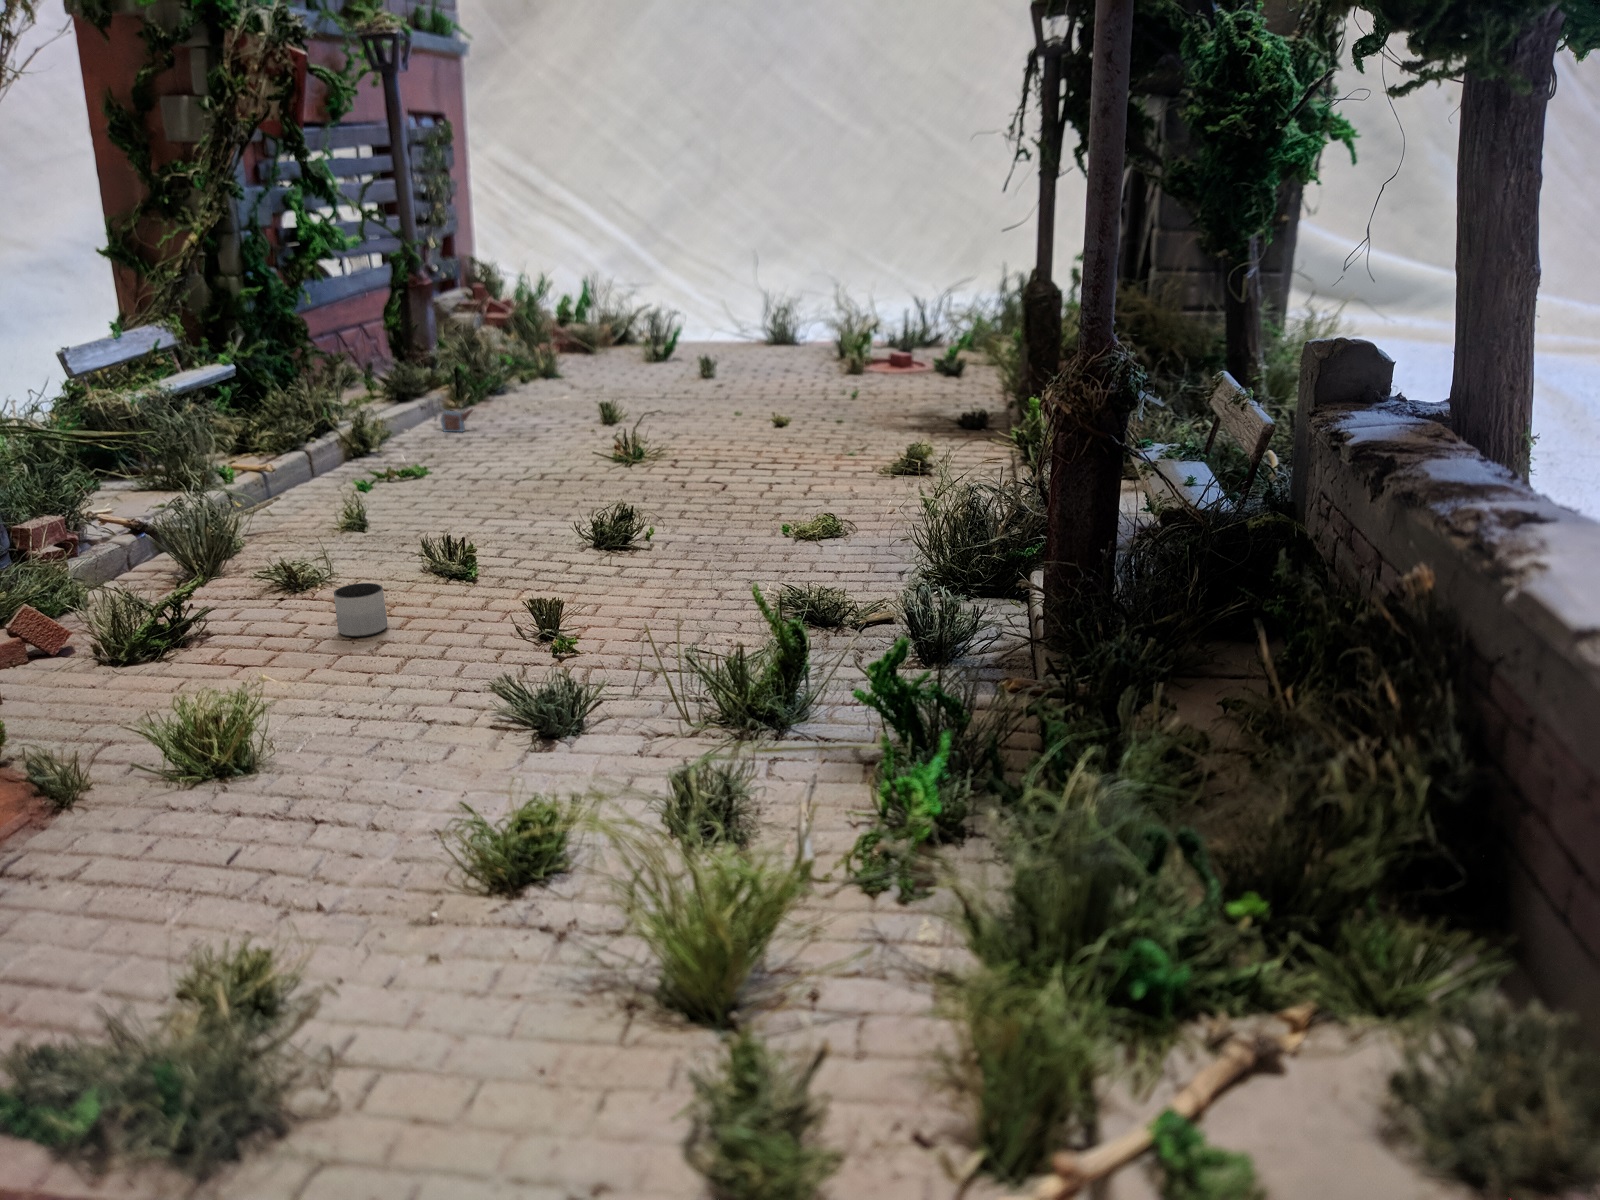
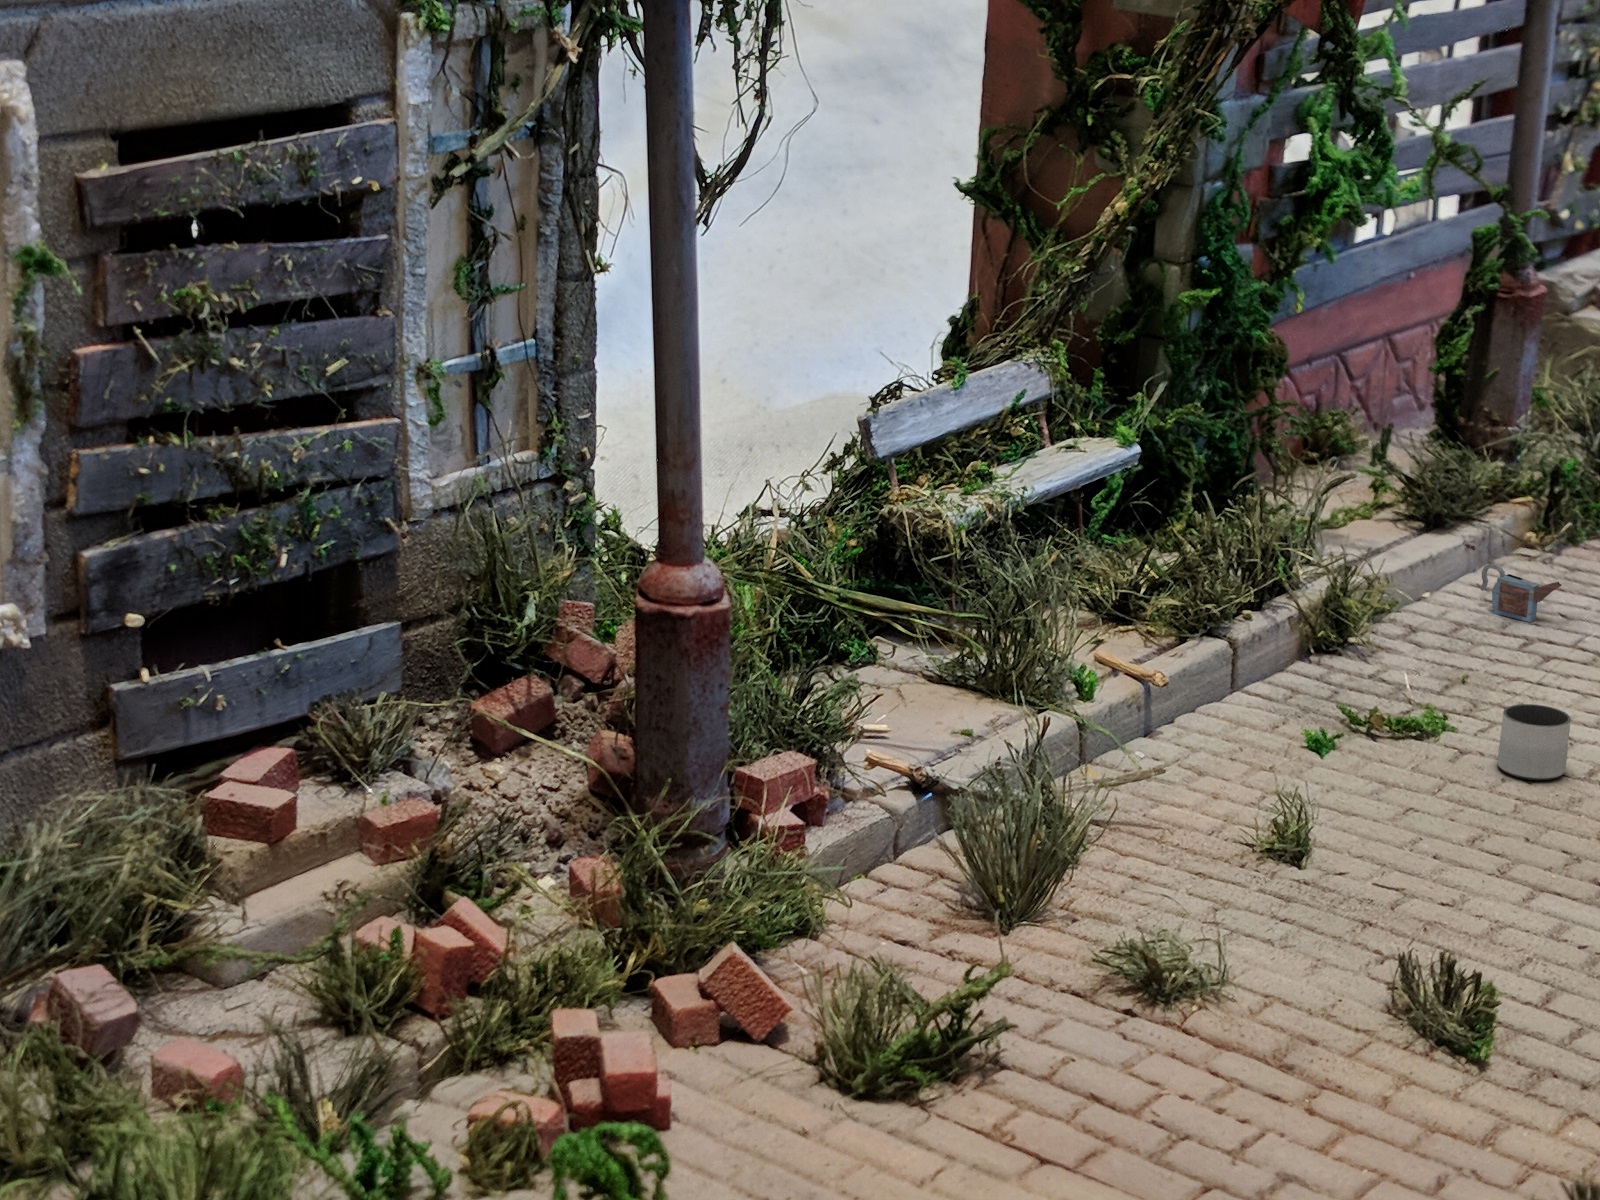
planter: present [334,583,388,637] -> present [1497,704,1571,780]

